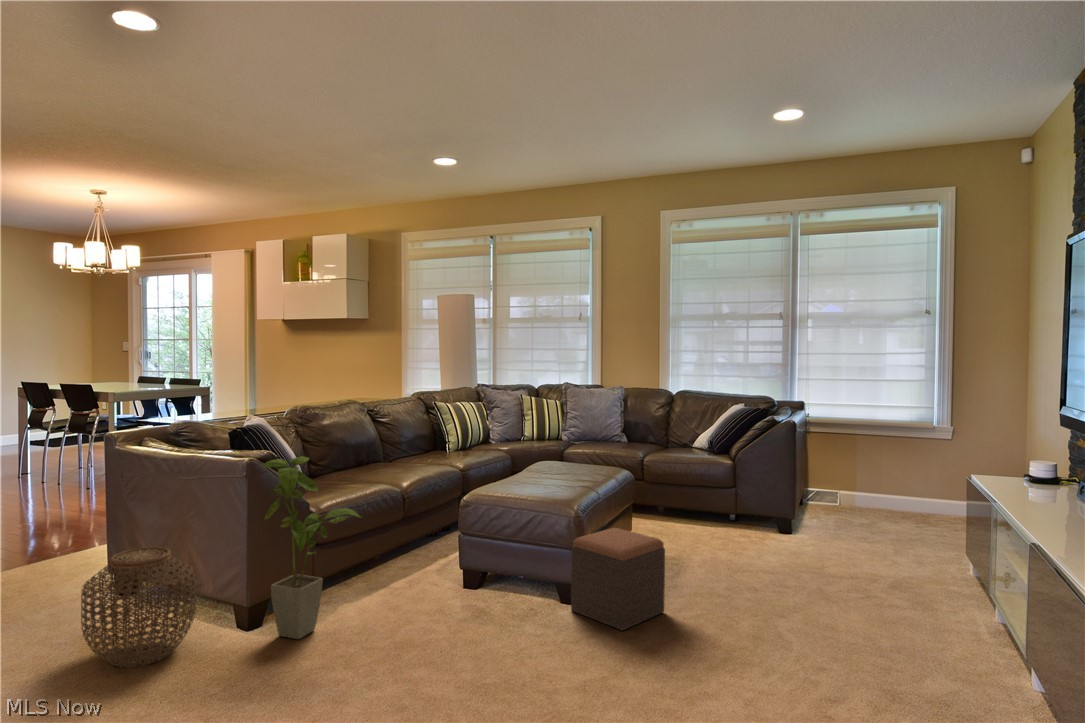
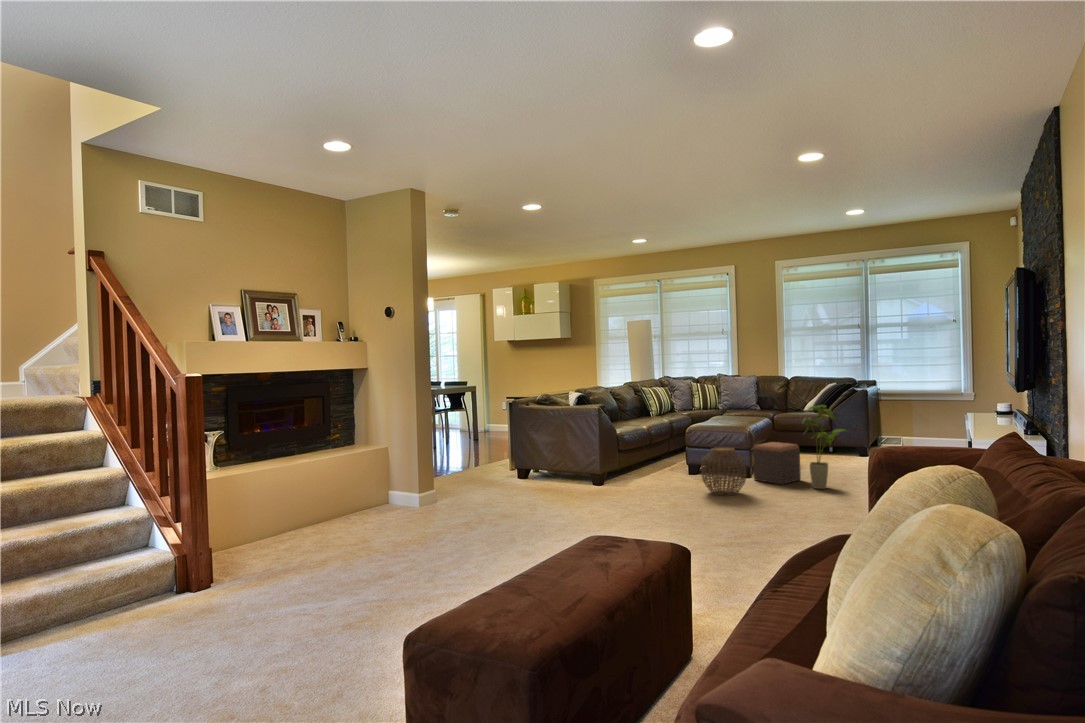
house plant: present [262,456,361,639] -> present [803,405,845,489]
woven basket: present [81,547,197,667] -> present [701,447,746,495]

